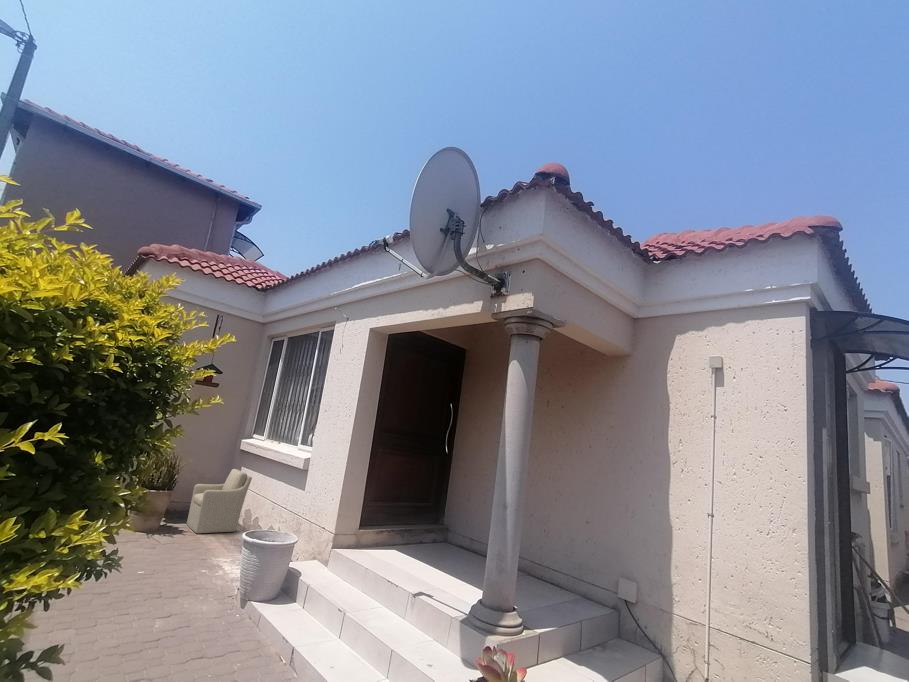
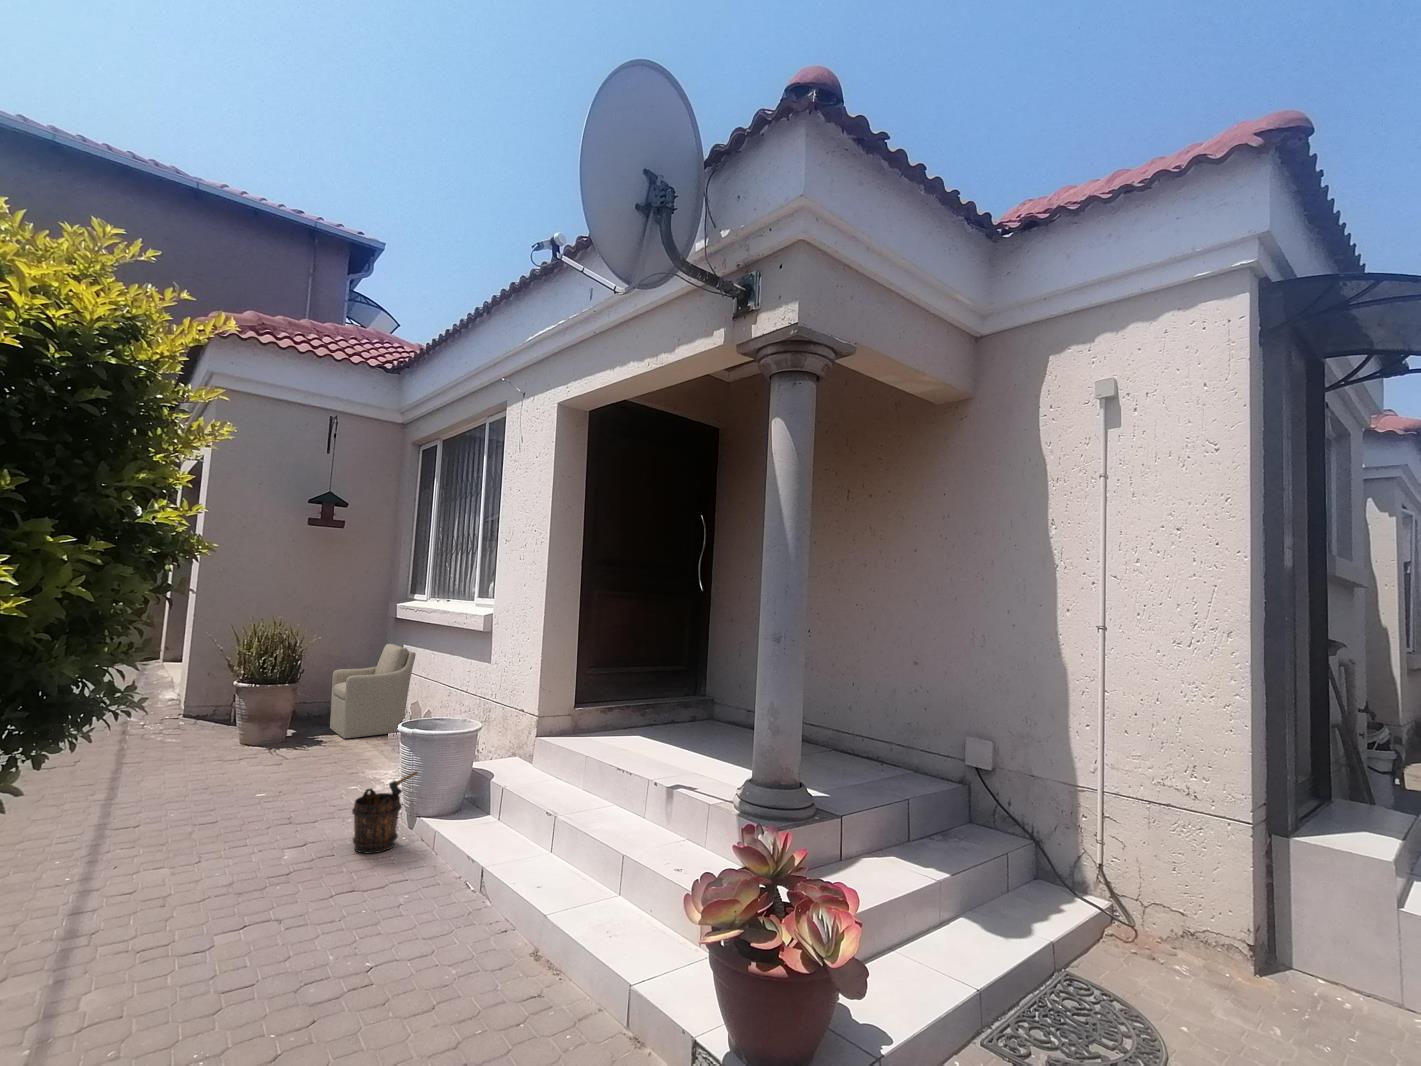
bucket: none [203,568,252,625] -> present [352,772,418,853]

